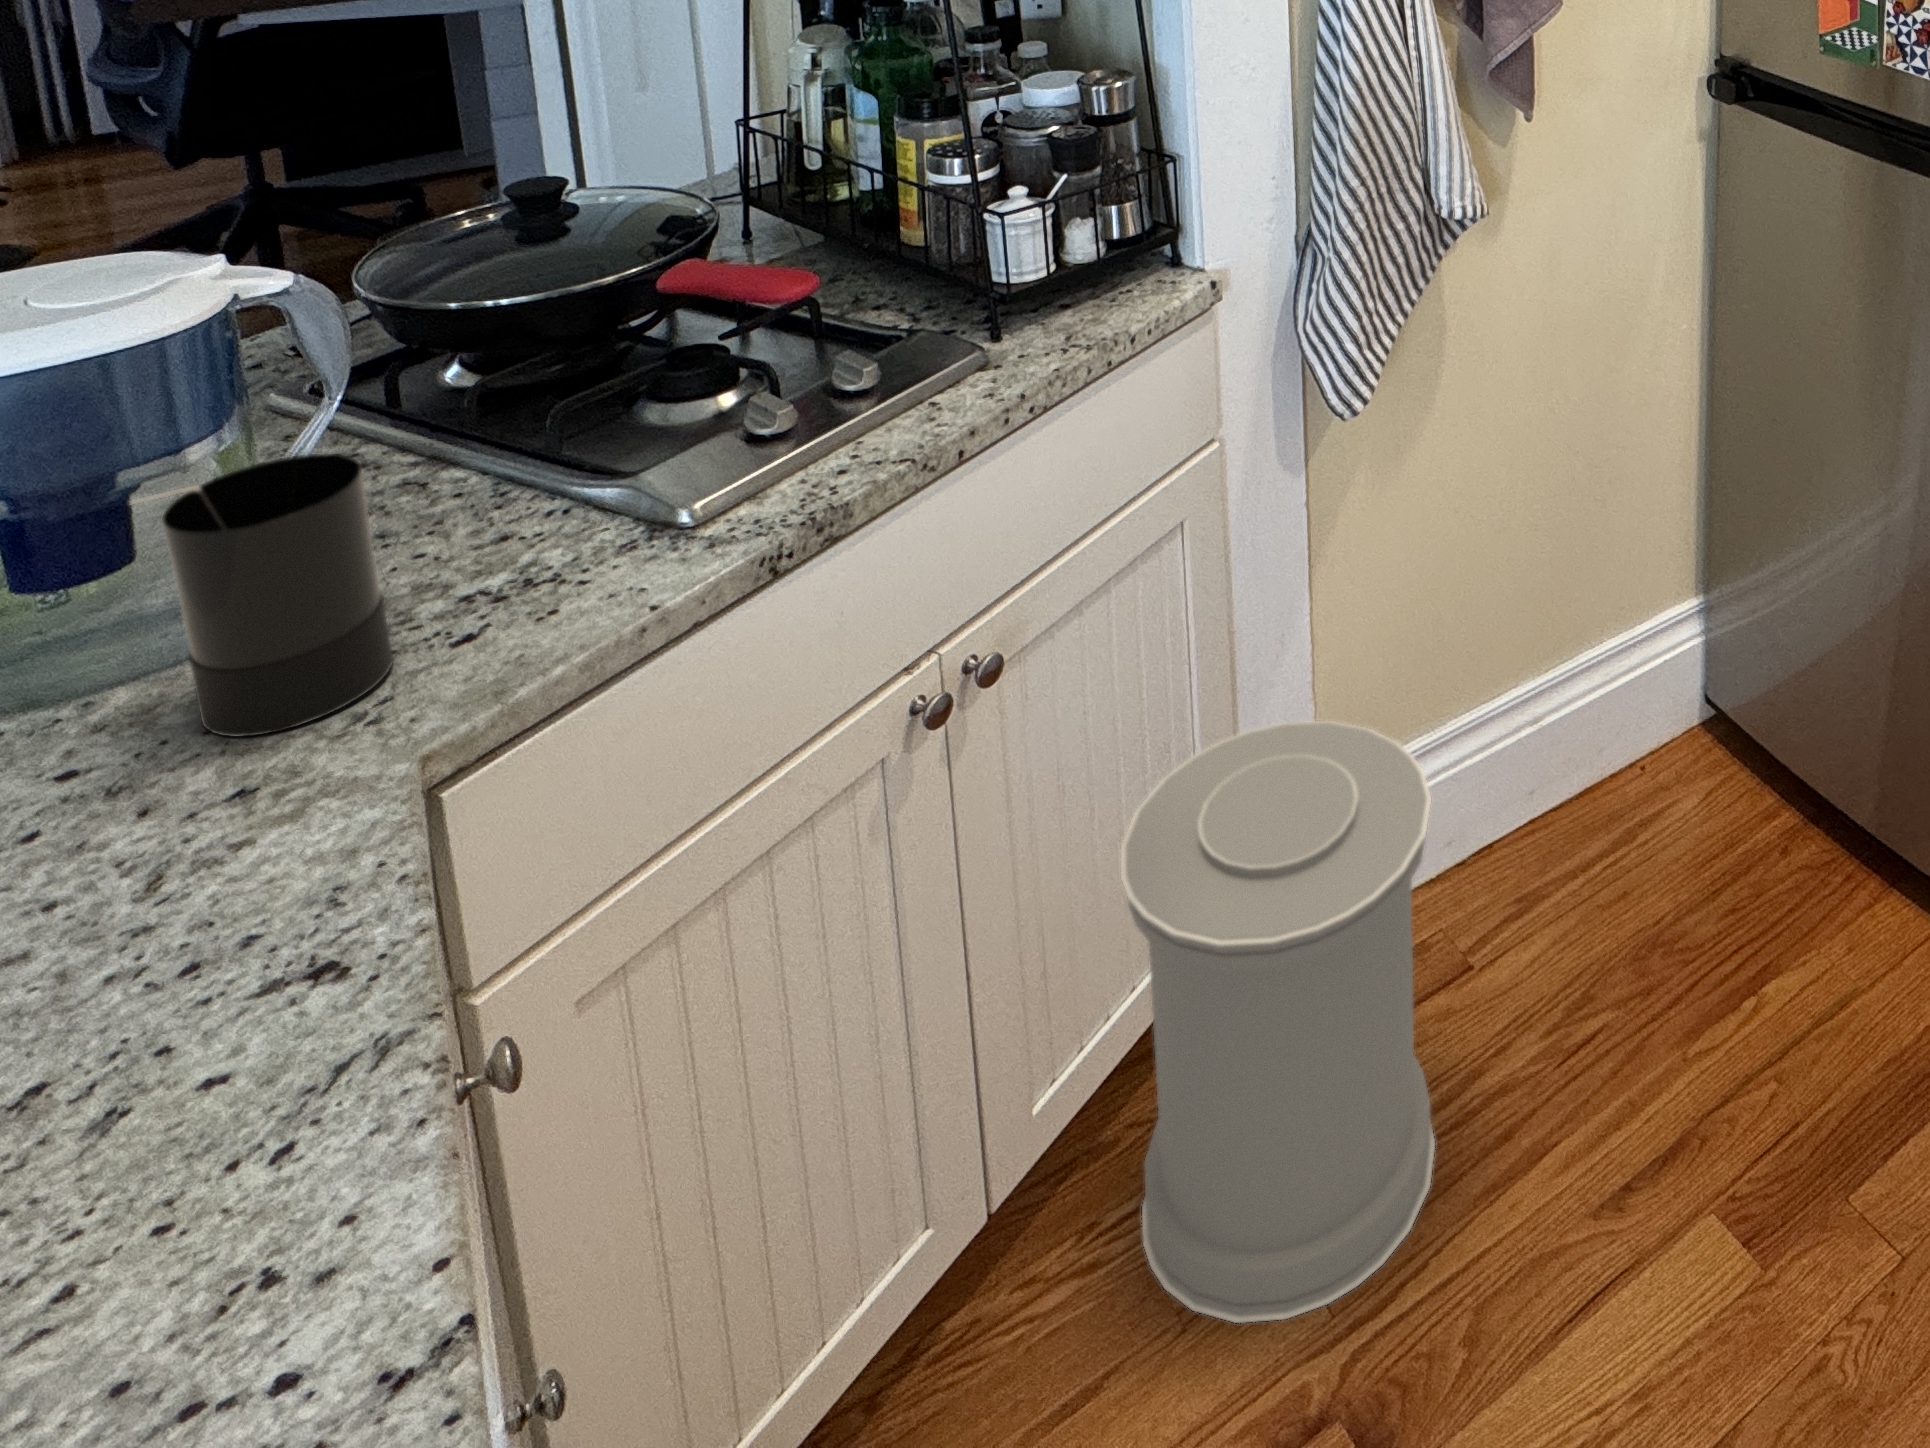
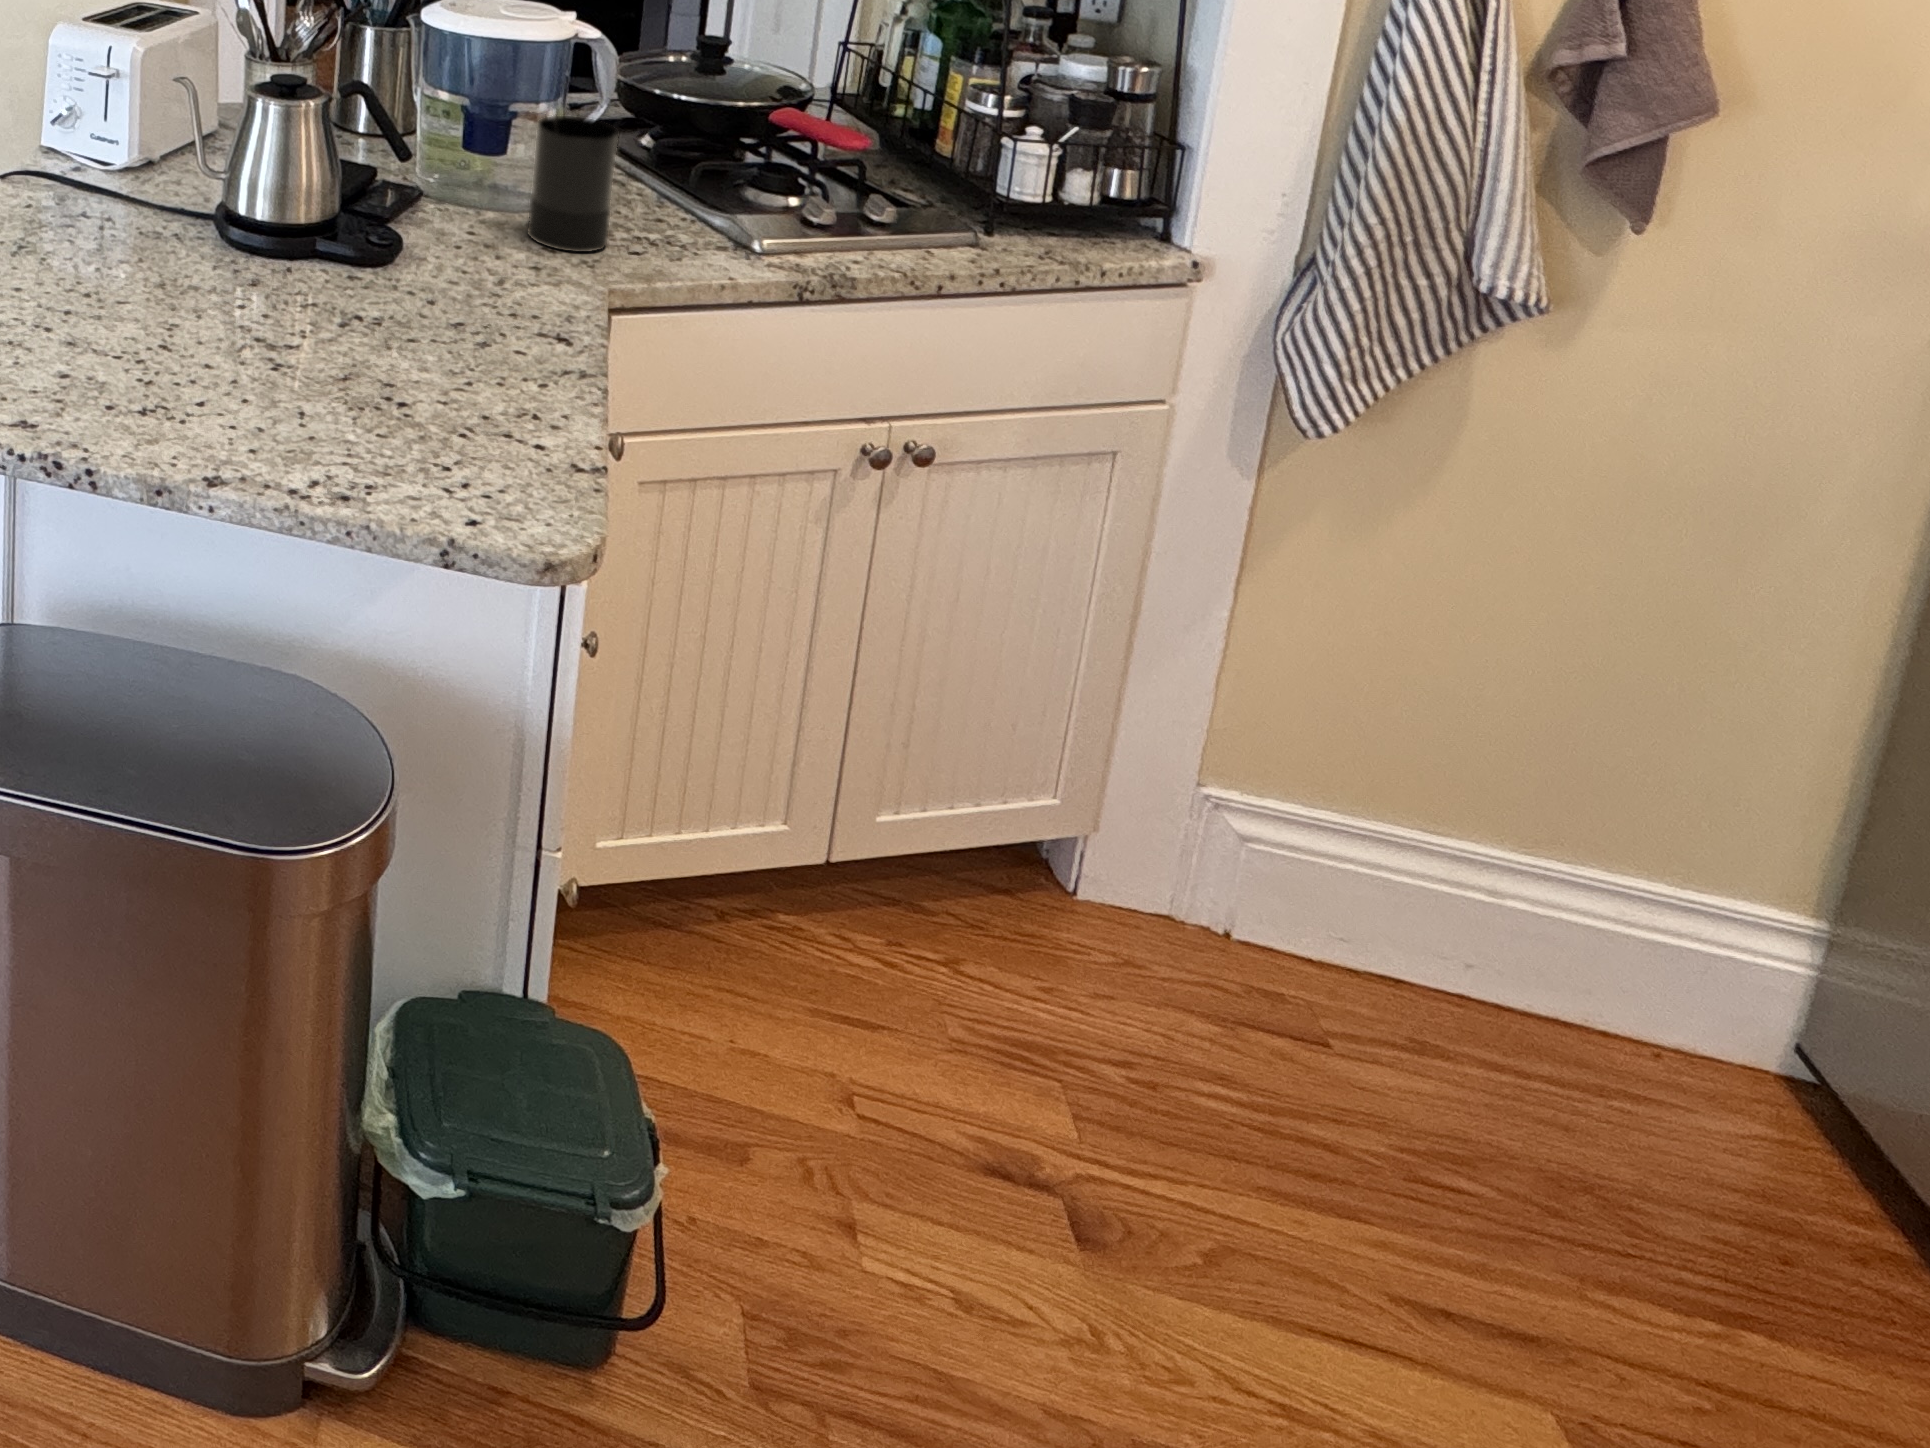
trash can: present [1121,721,1435,1323] -> none [937,645,1304,1159]

